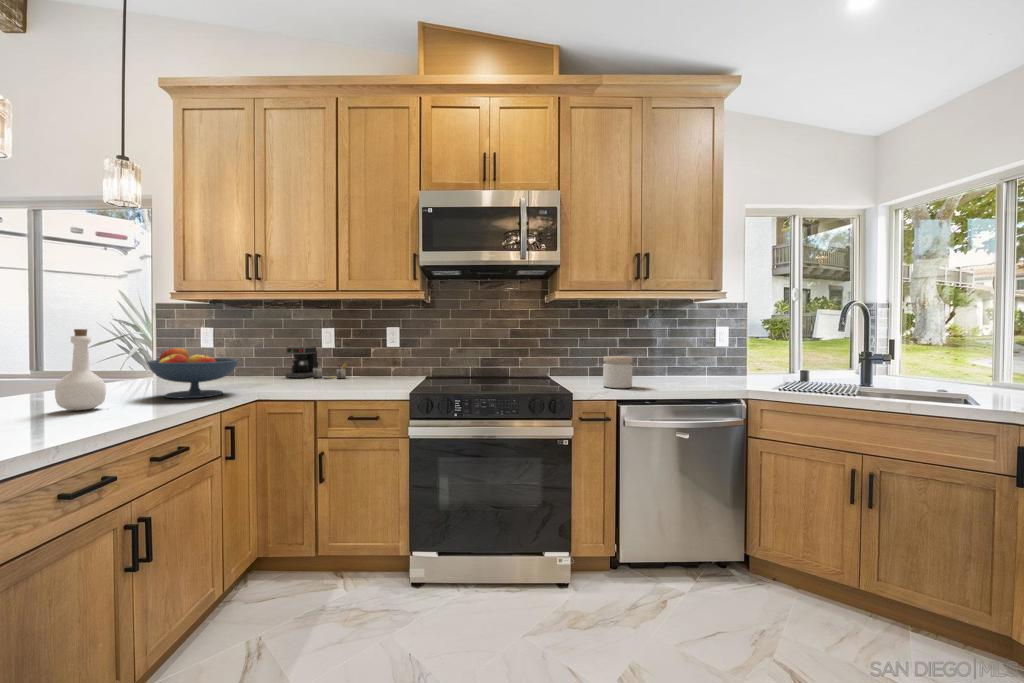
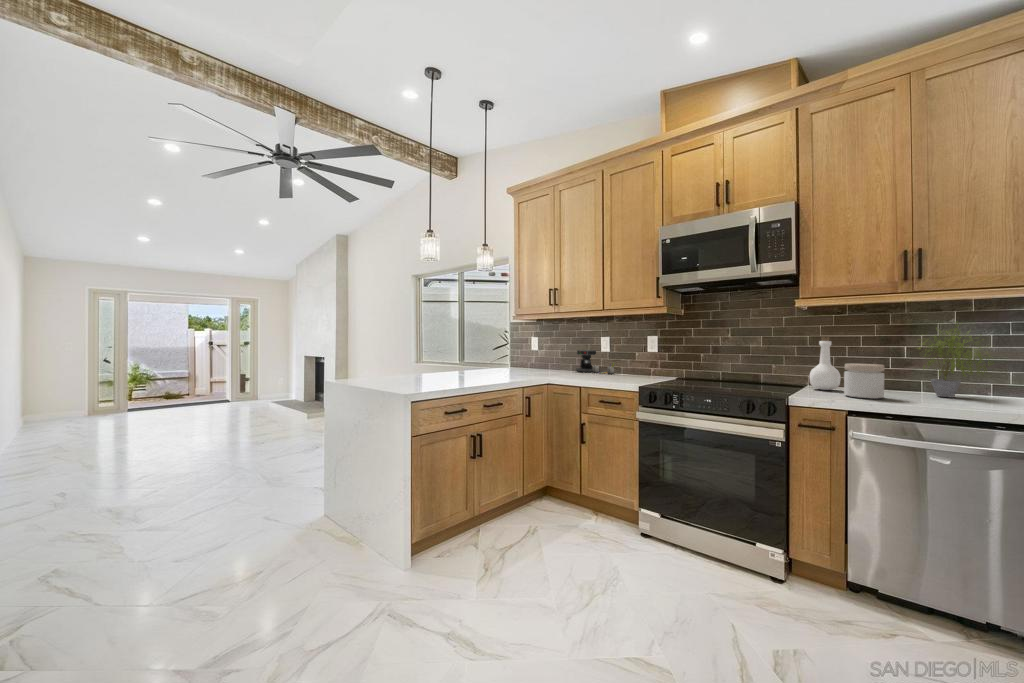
potted plant: none [635,318,689,382] -> present [919,325,992,397]
bottle: present [55,329,106,410] -> present [809,337,841,390]
fruit bowl: present [147,348,238,398] -> none [492,348,537,378]

